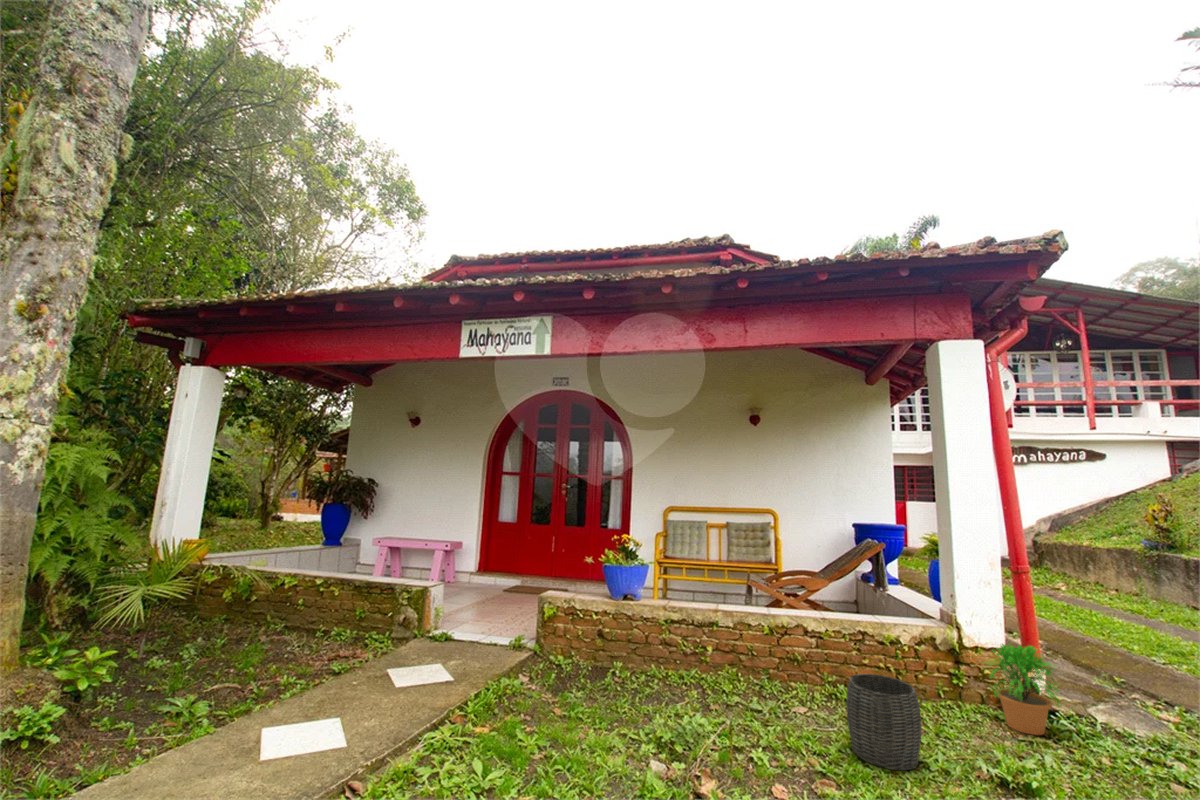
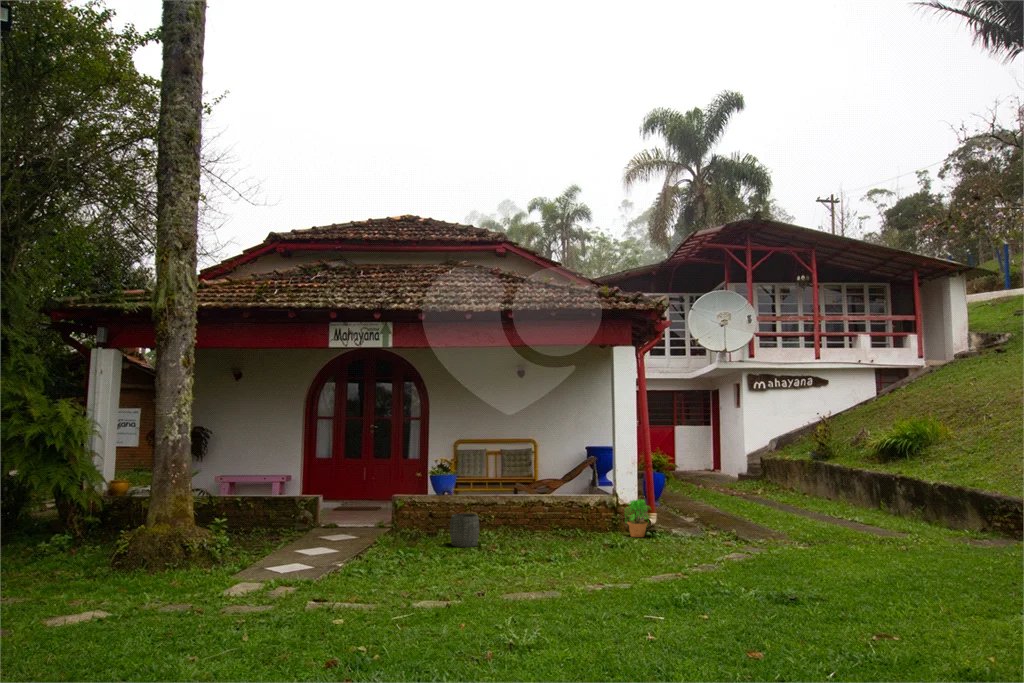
woven basket: present [846,674,921,770] -> present [450,514,479,547]

